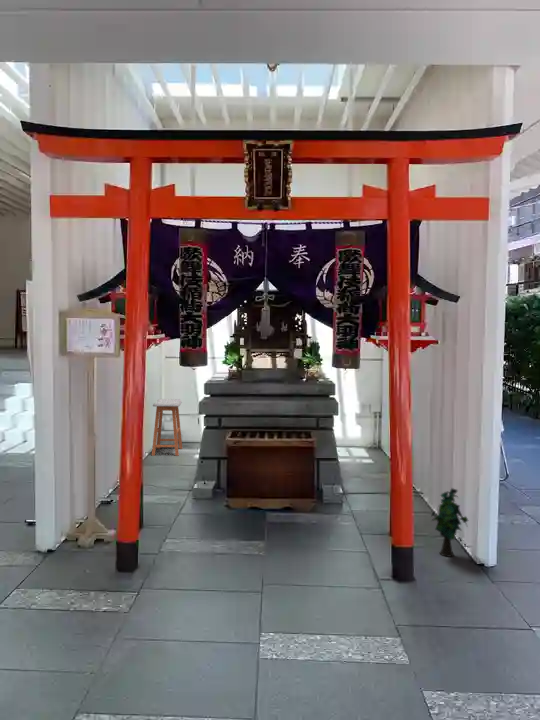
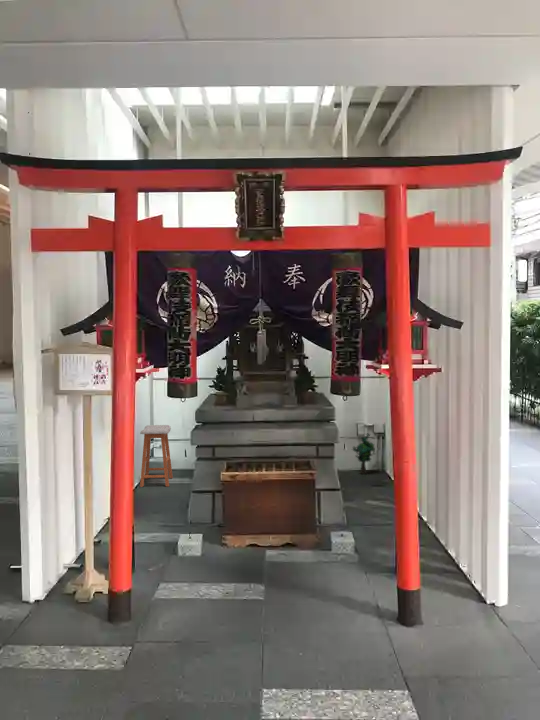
decorative plant: present [432,489,468,557] -> present [353,433,374,474]

